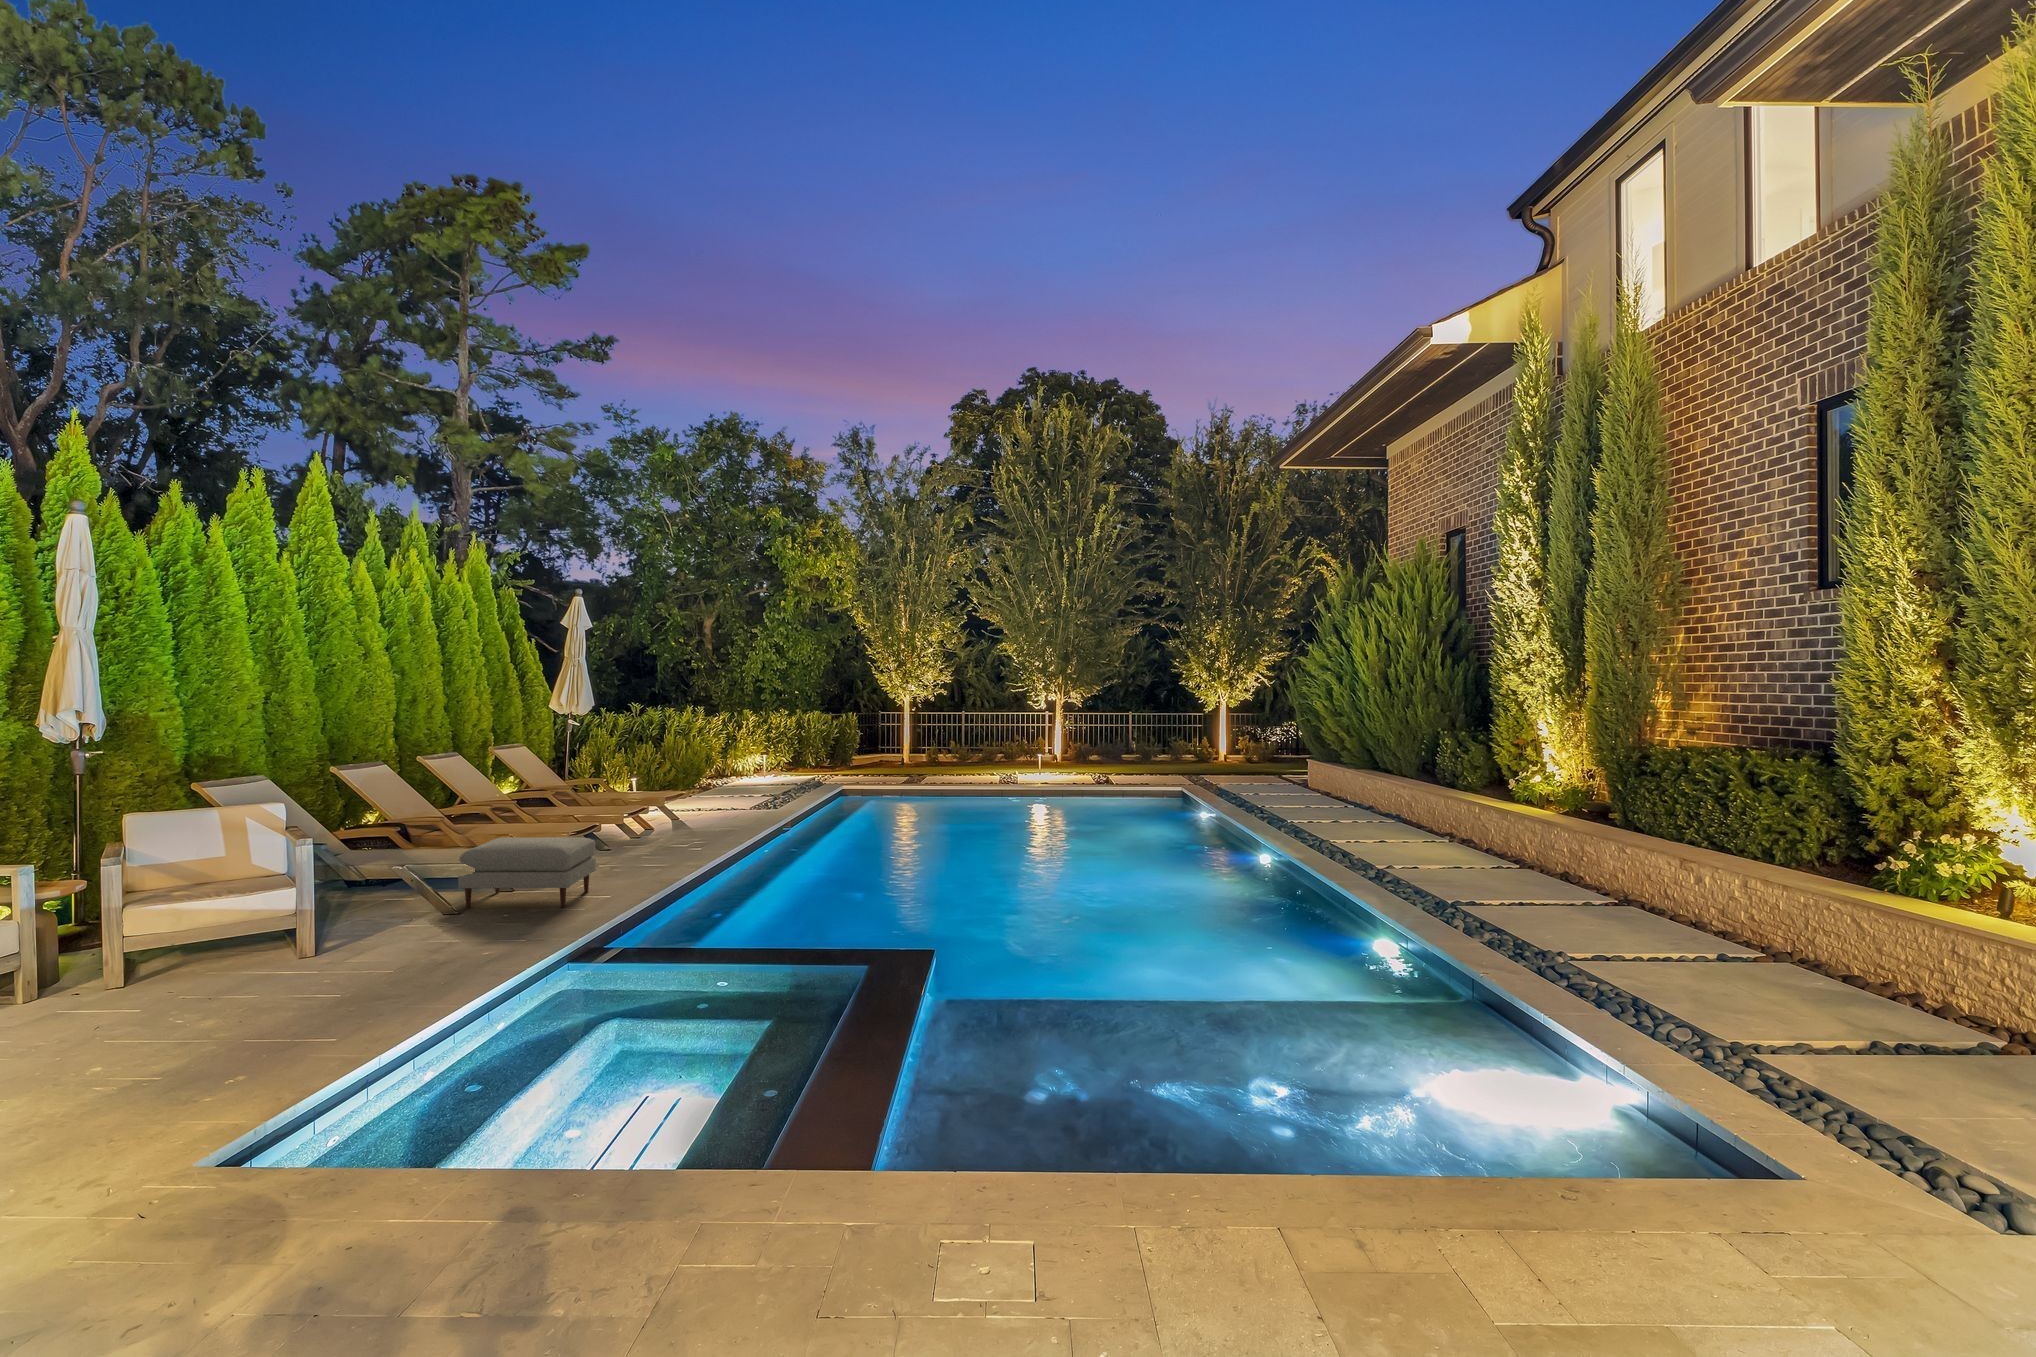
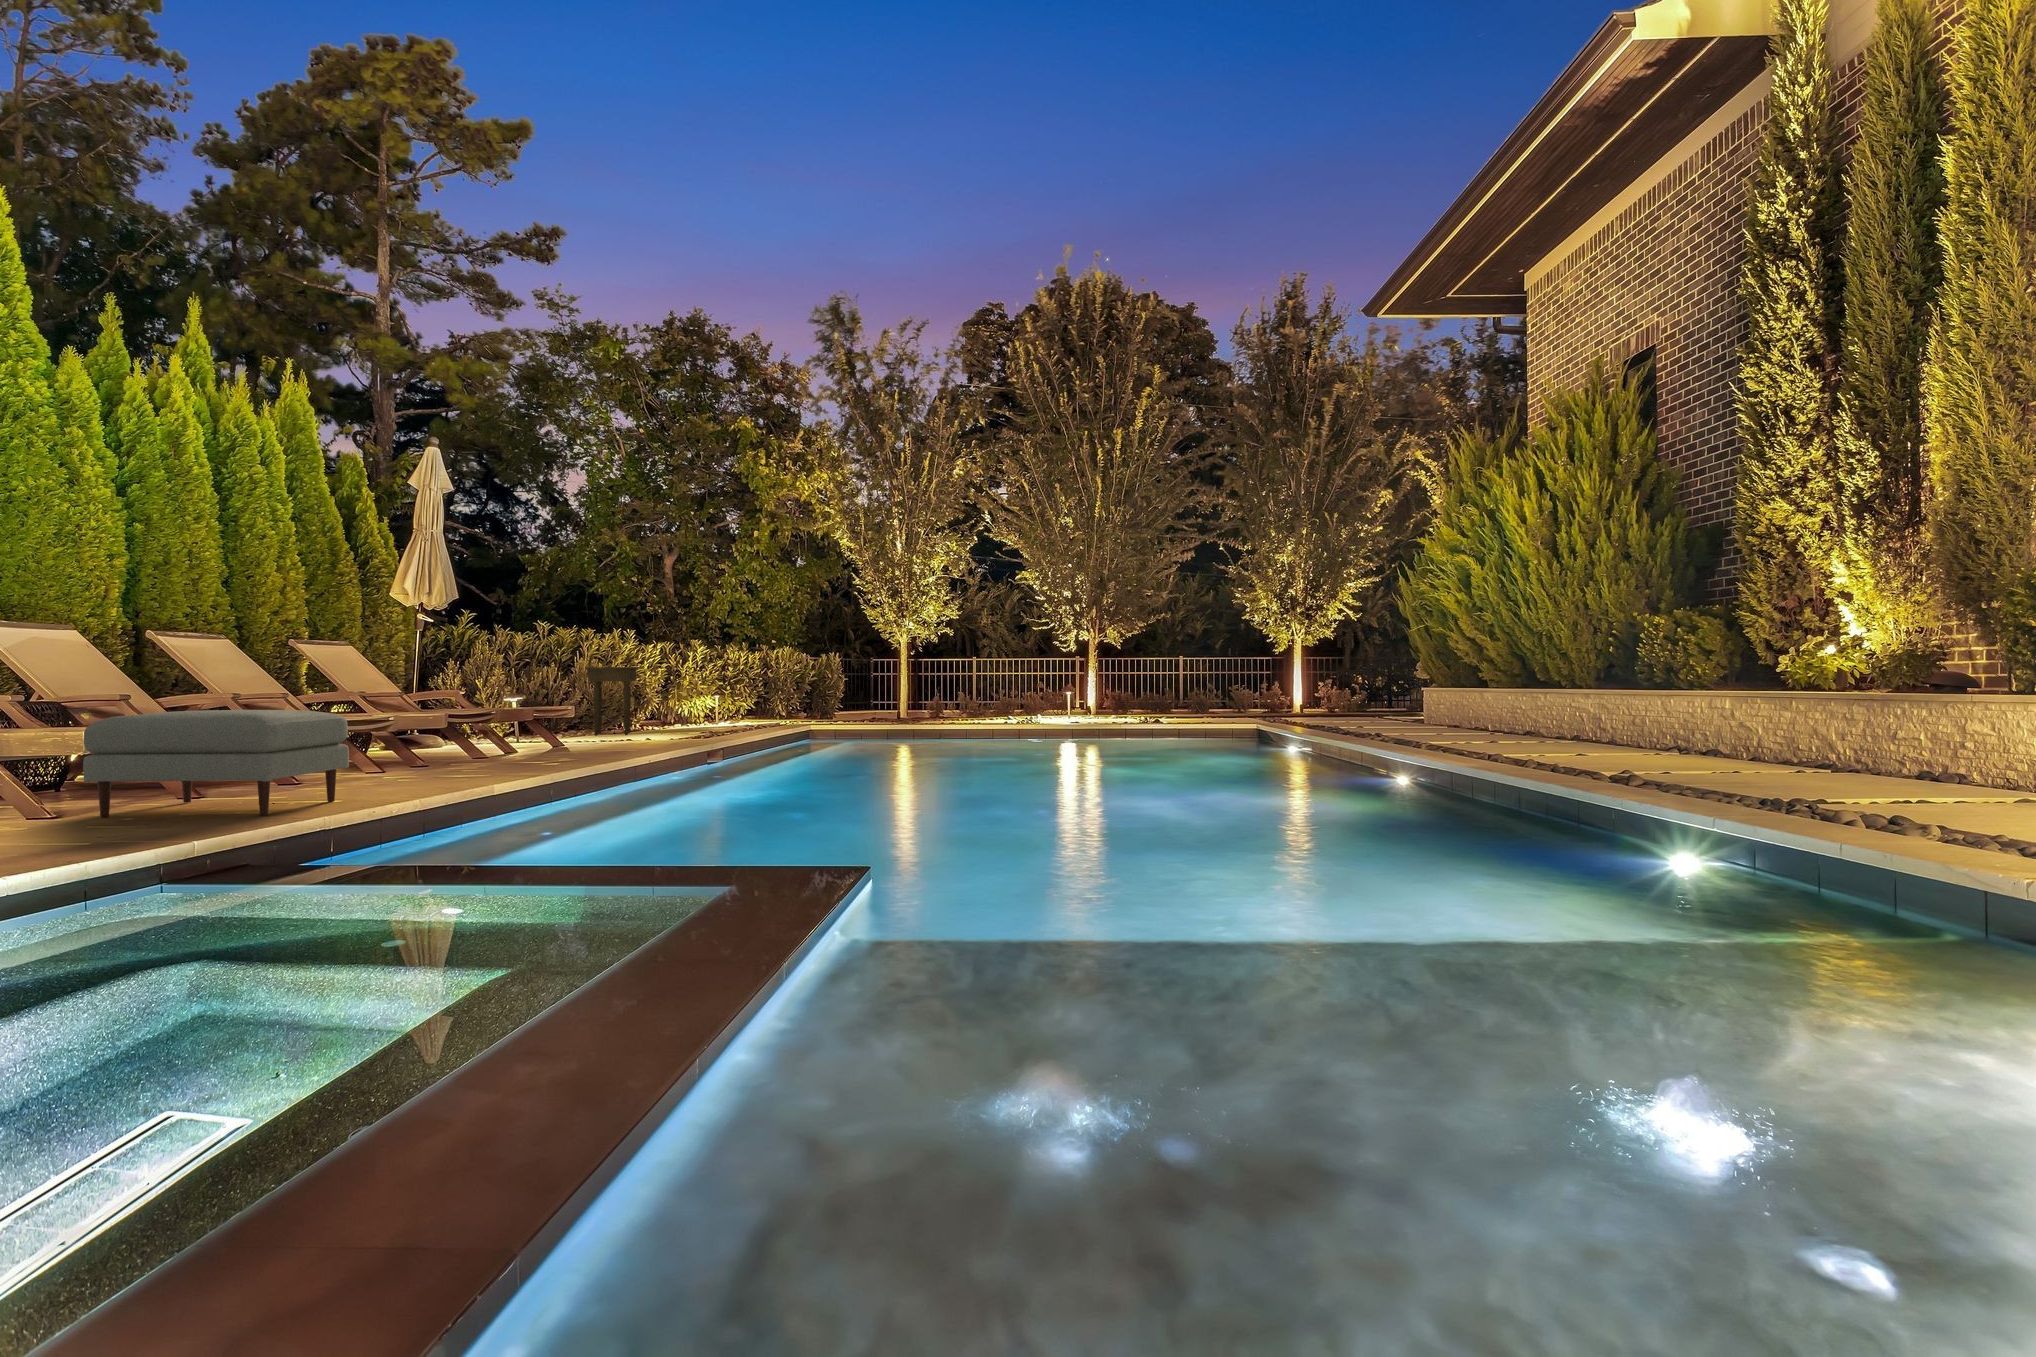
side table: none [670,740,711,795] -> present [585,667,639,736]

